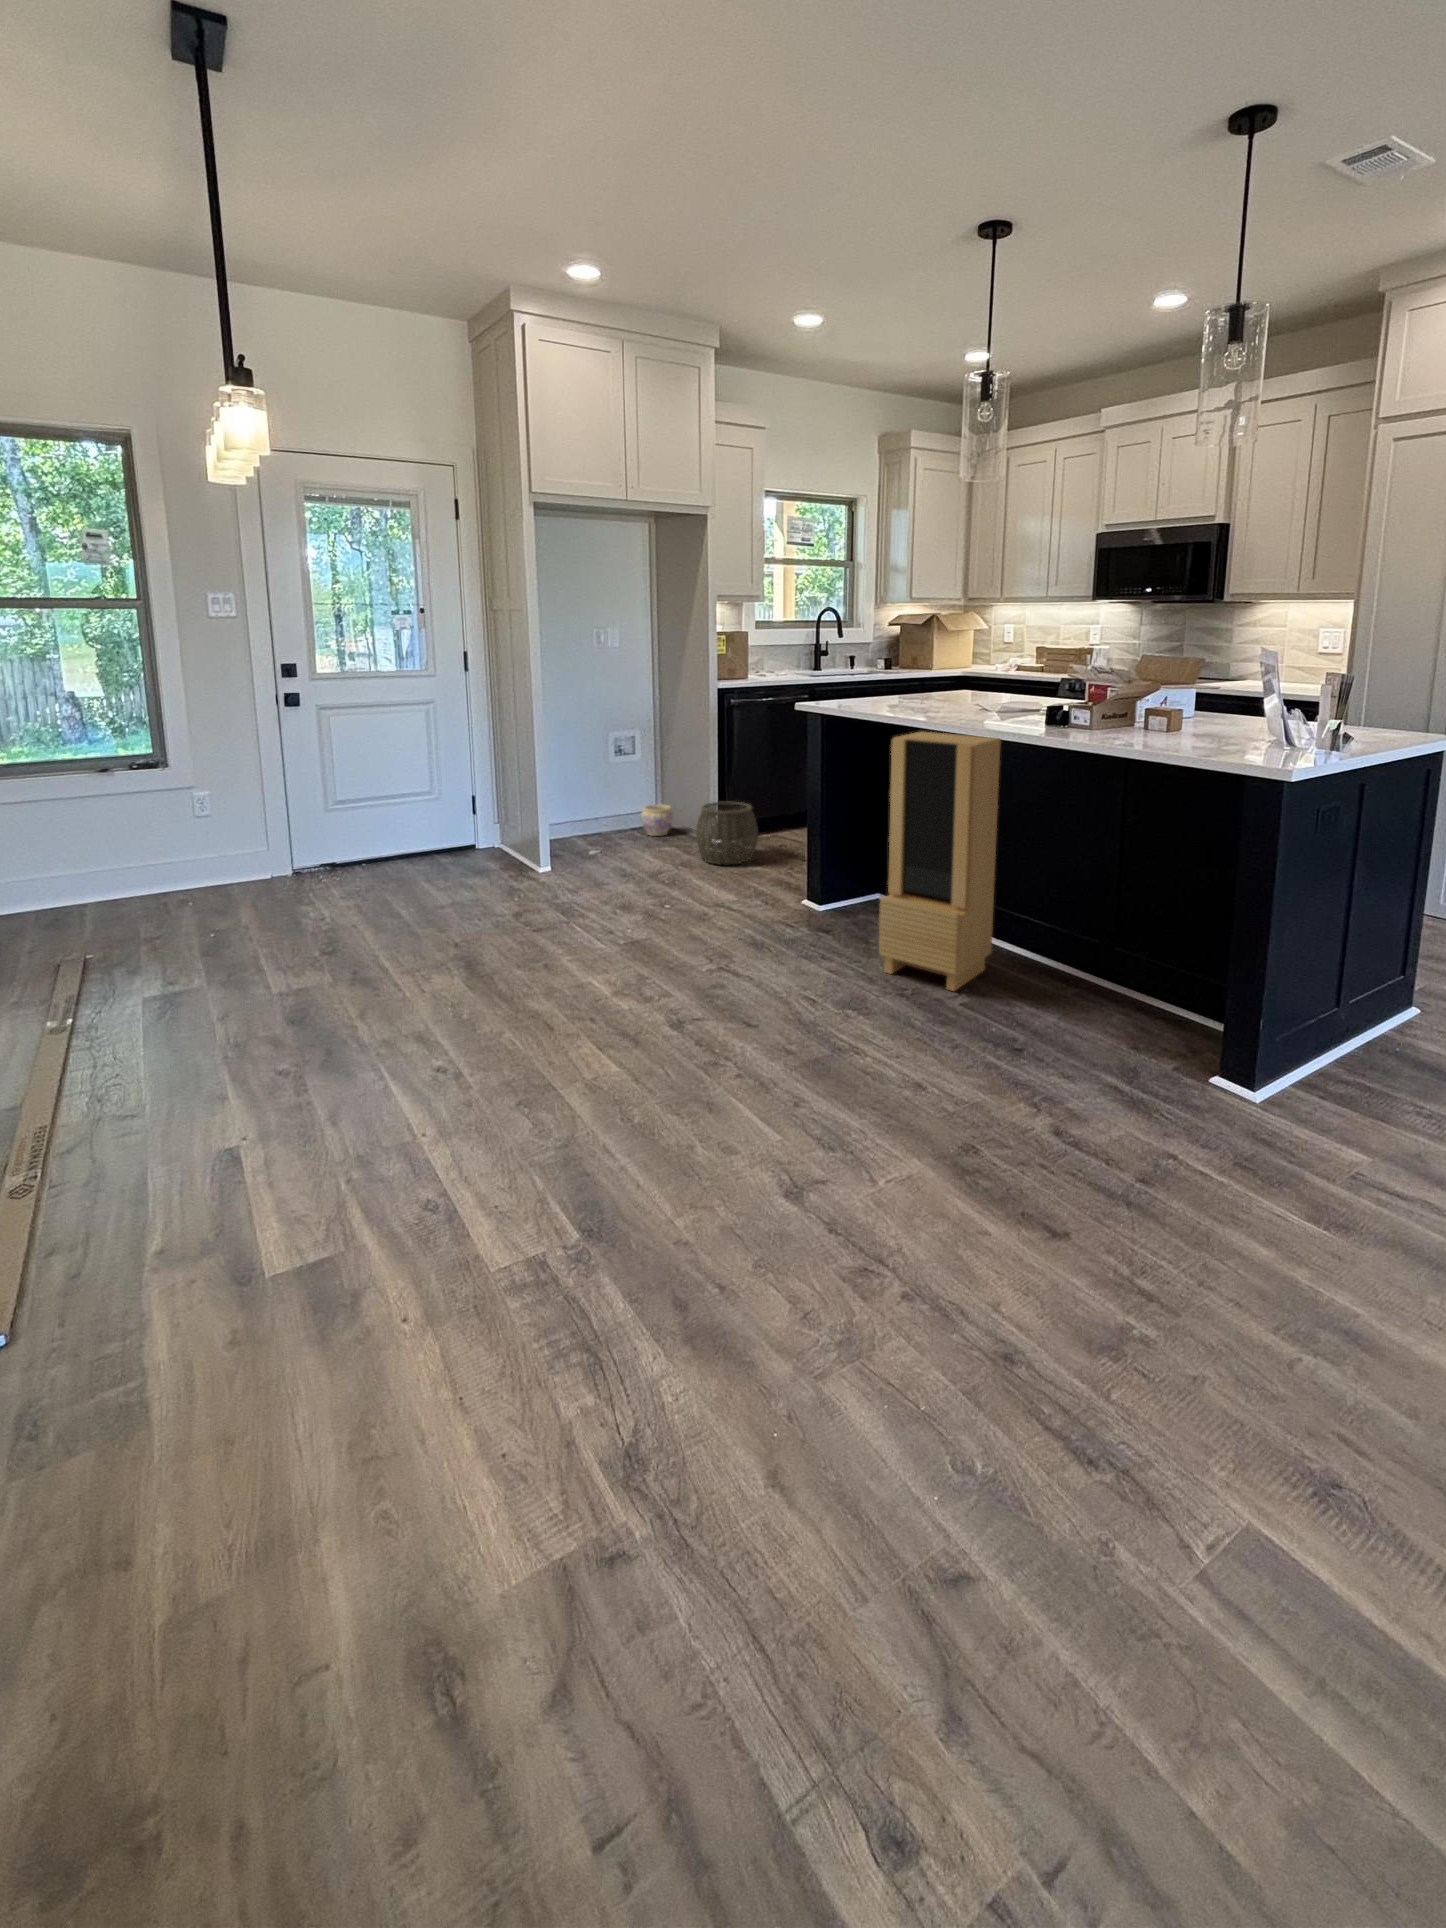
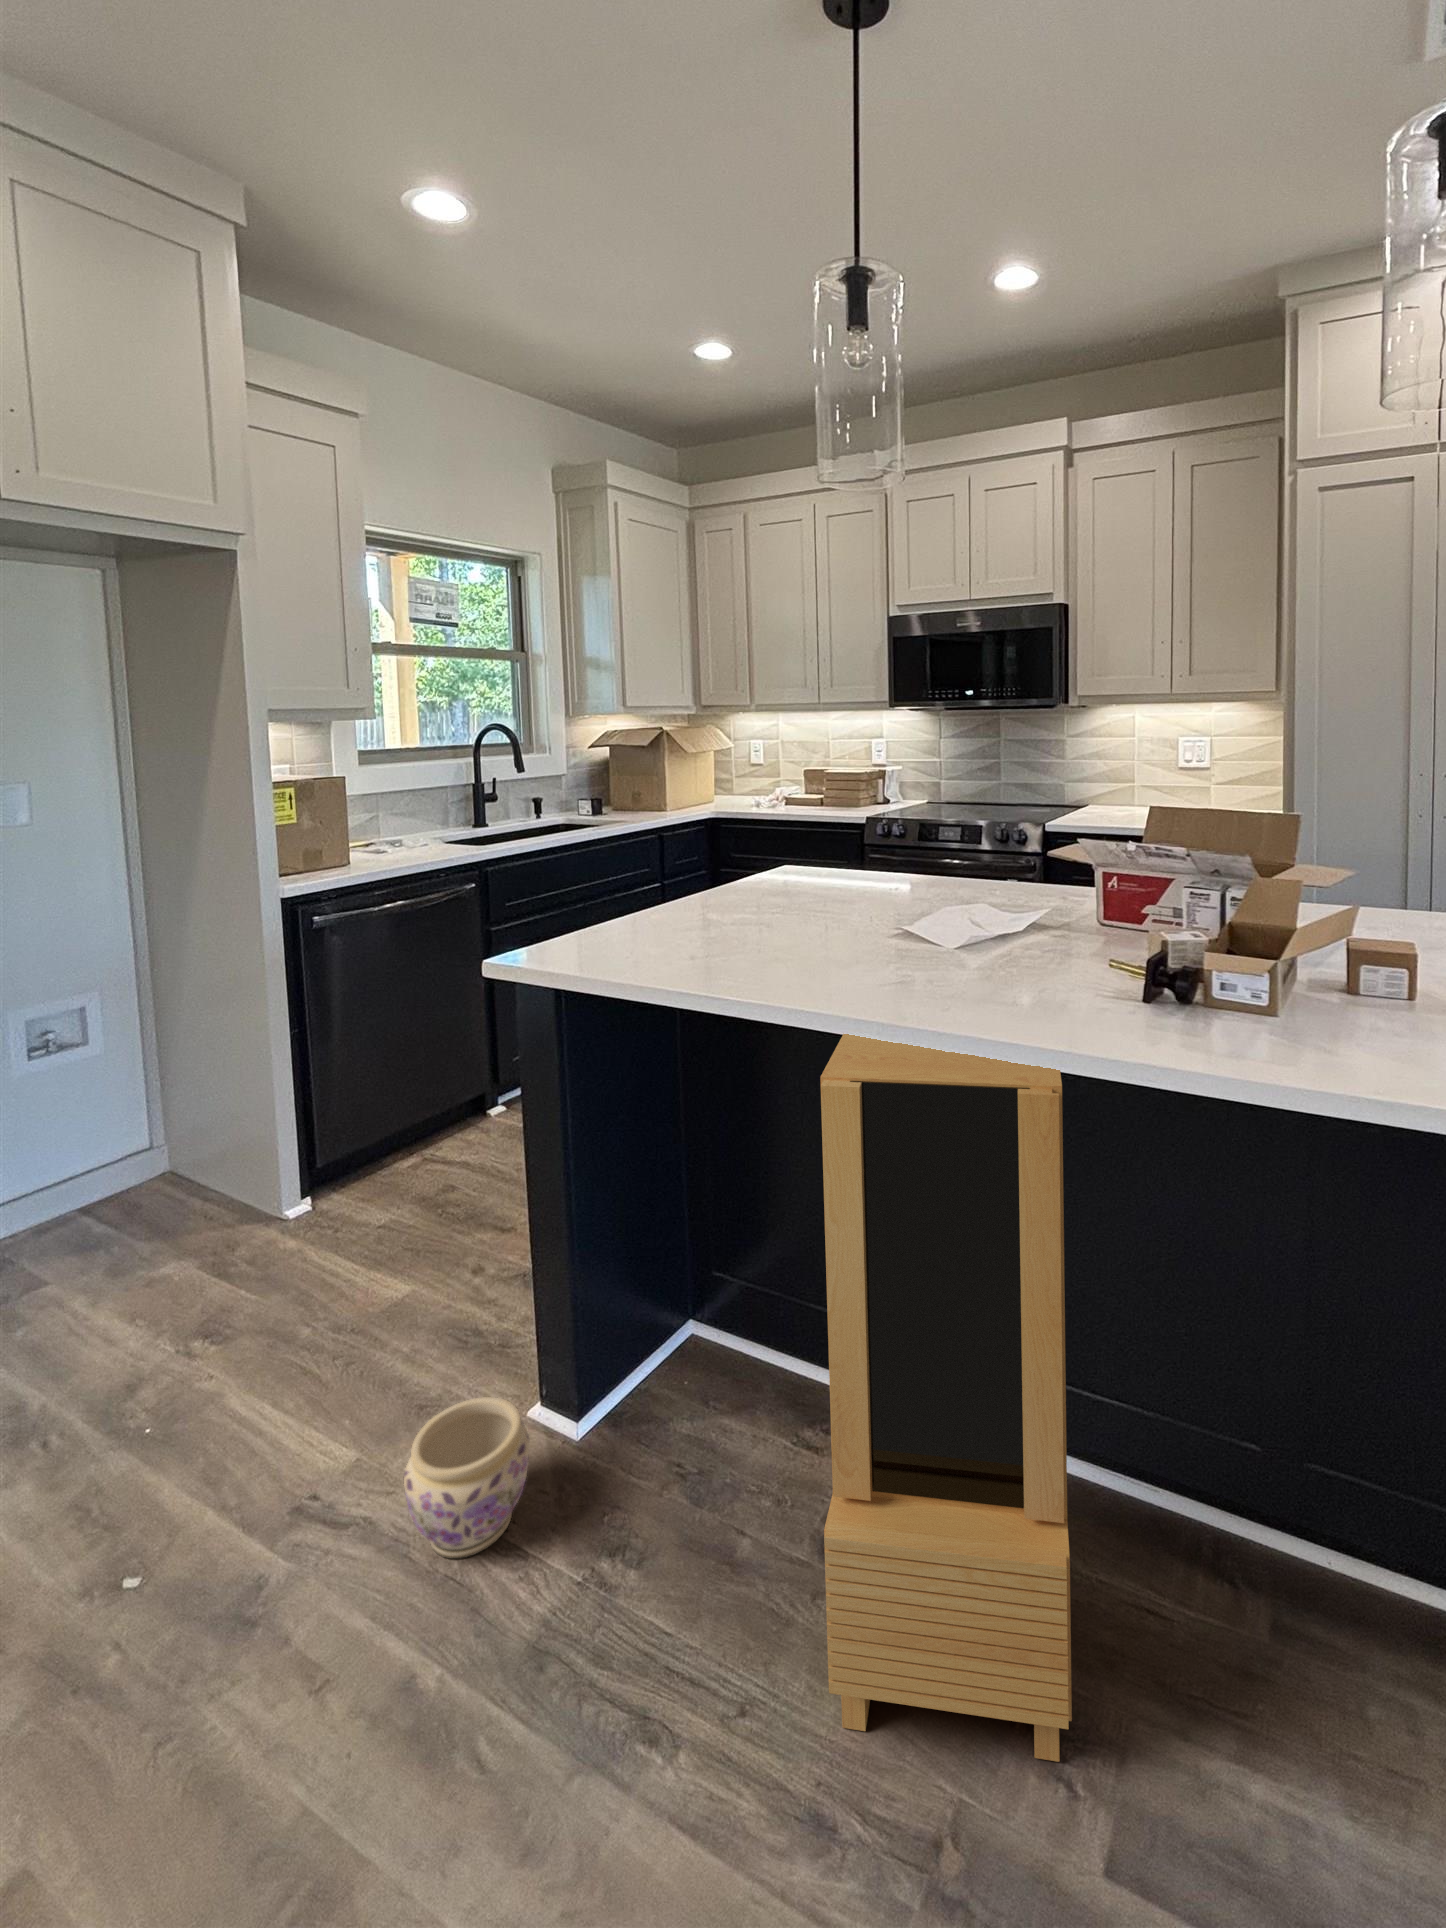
woven basket: present [696,802,758,865] -> none [236,1135,397,1306]
planter: present [641,804,674,836] -> present [404,1397,529,1559]

